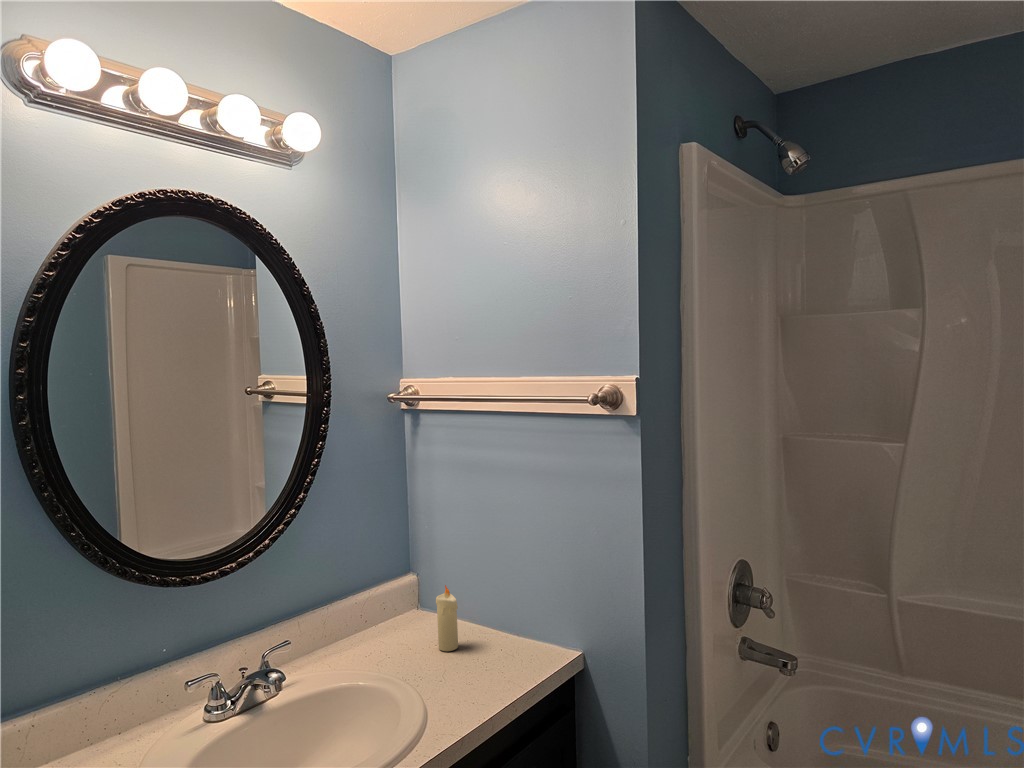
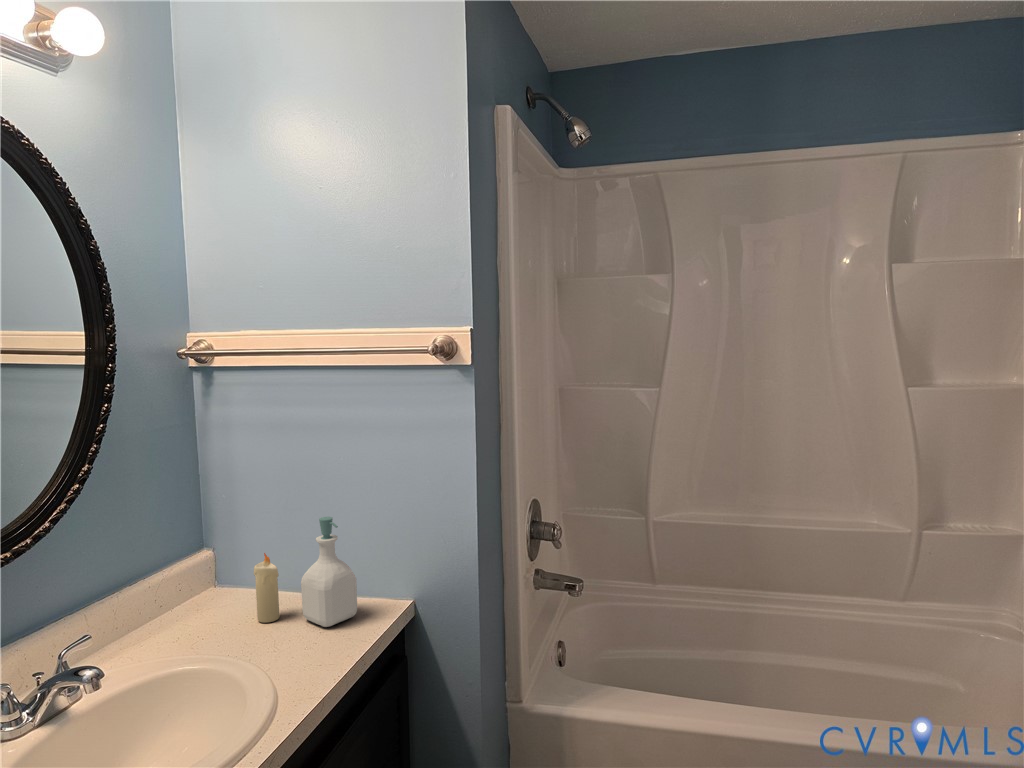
soap bottle: none [475,557,525,665] -> present [301,517,357,627]

